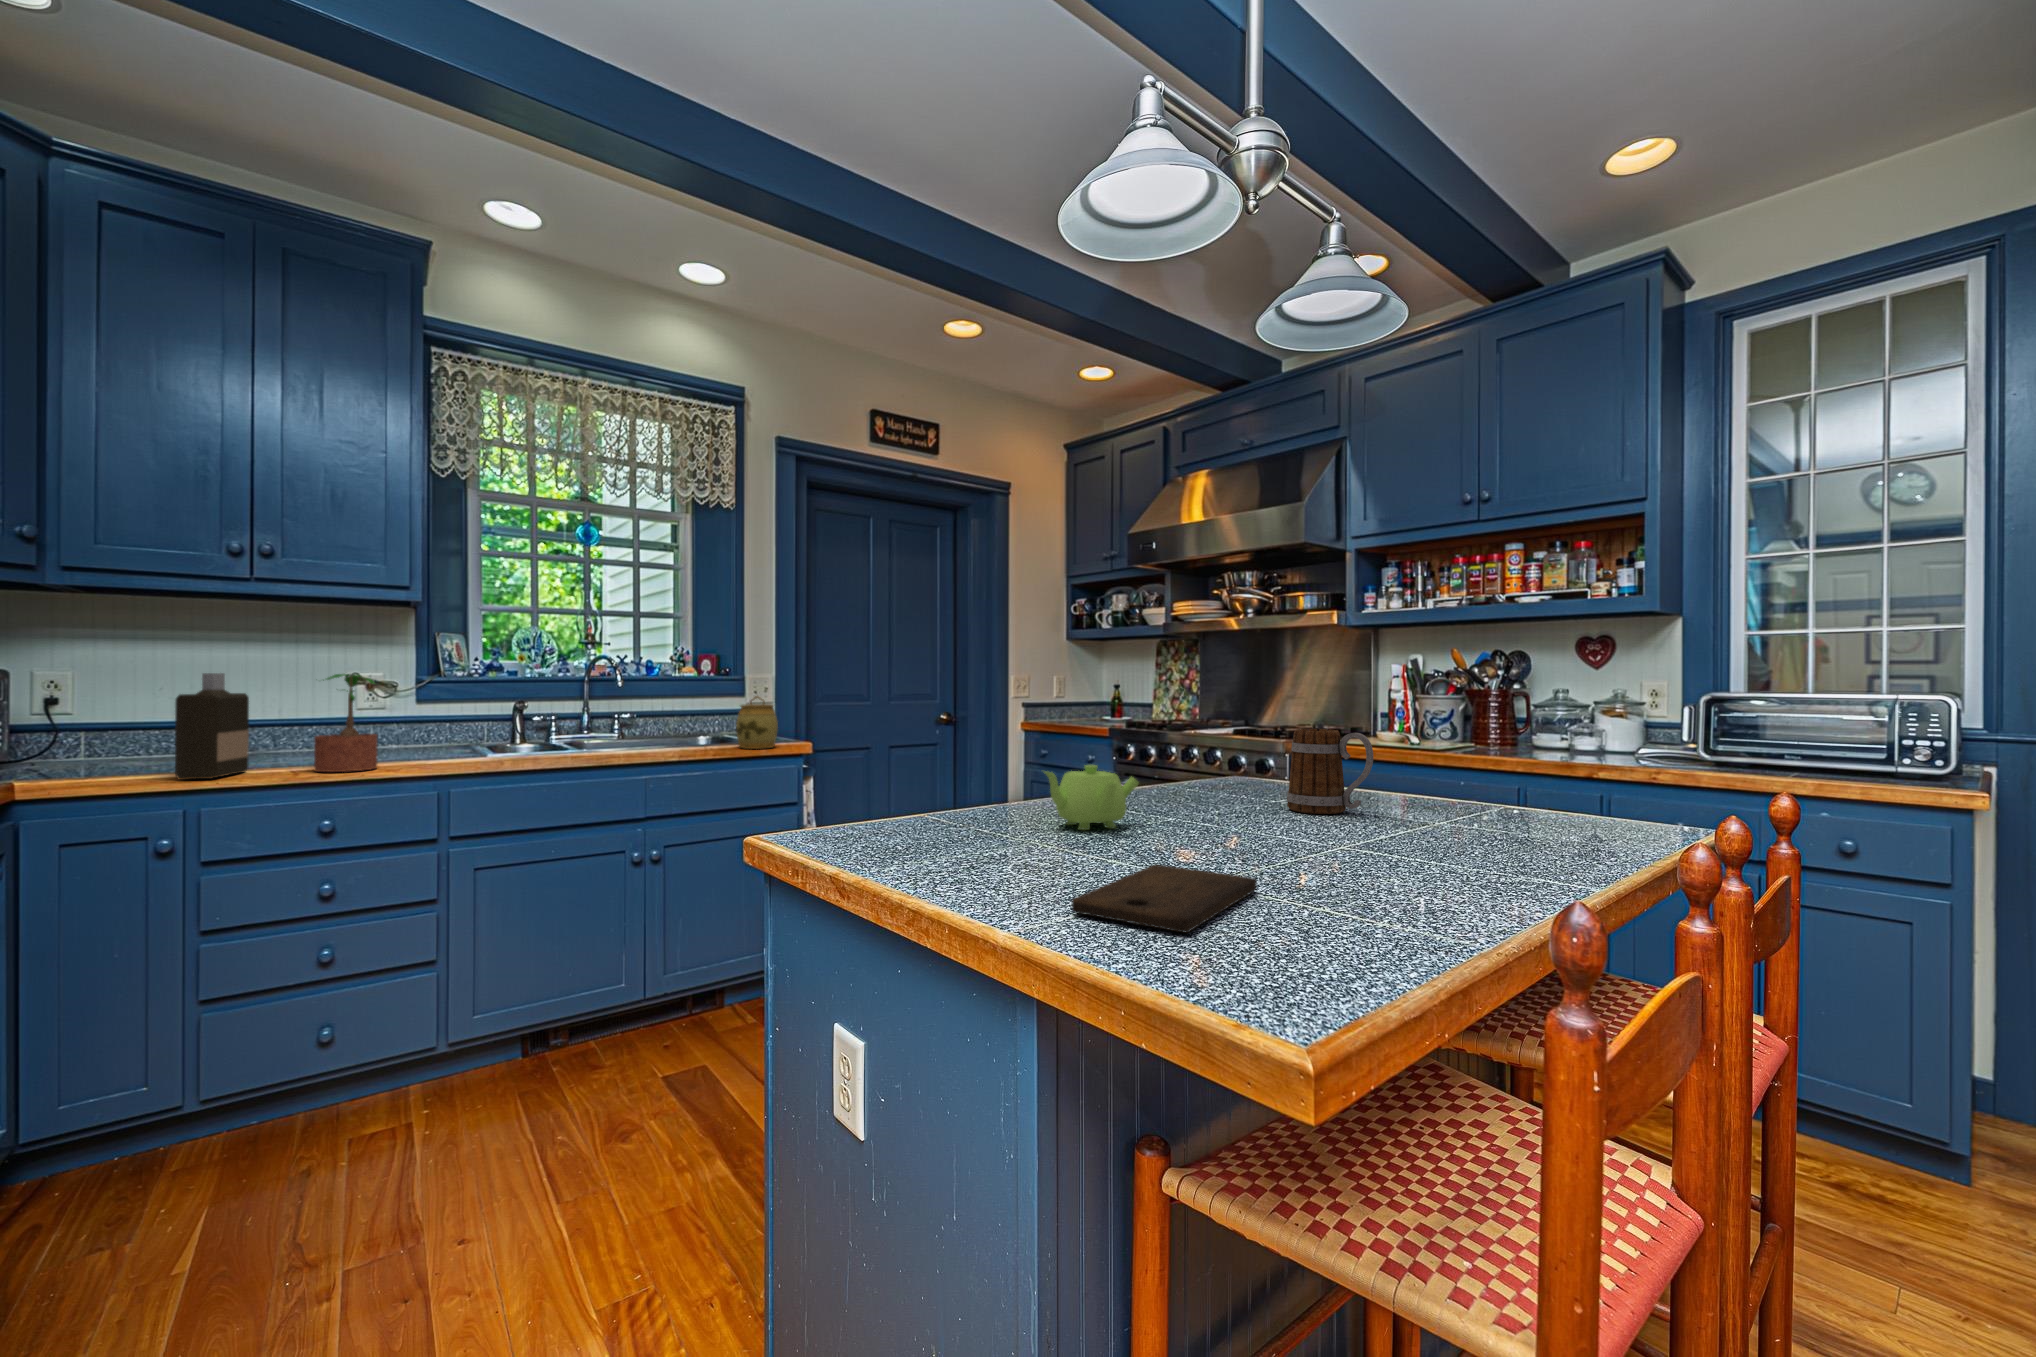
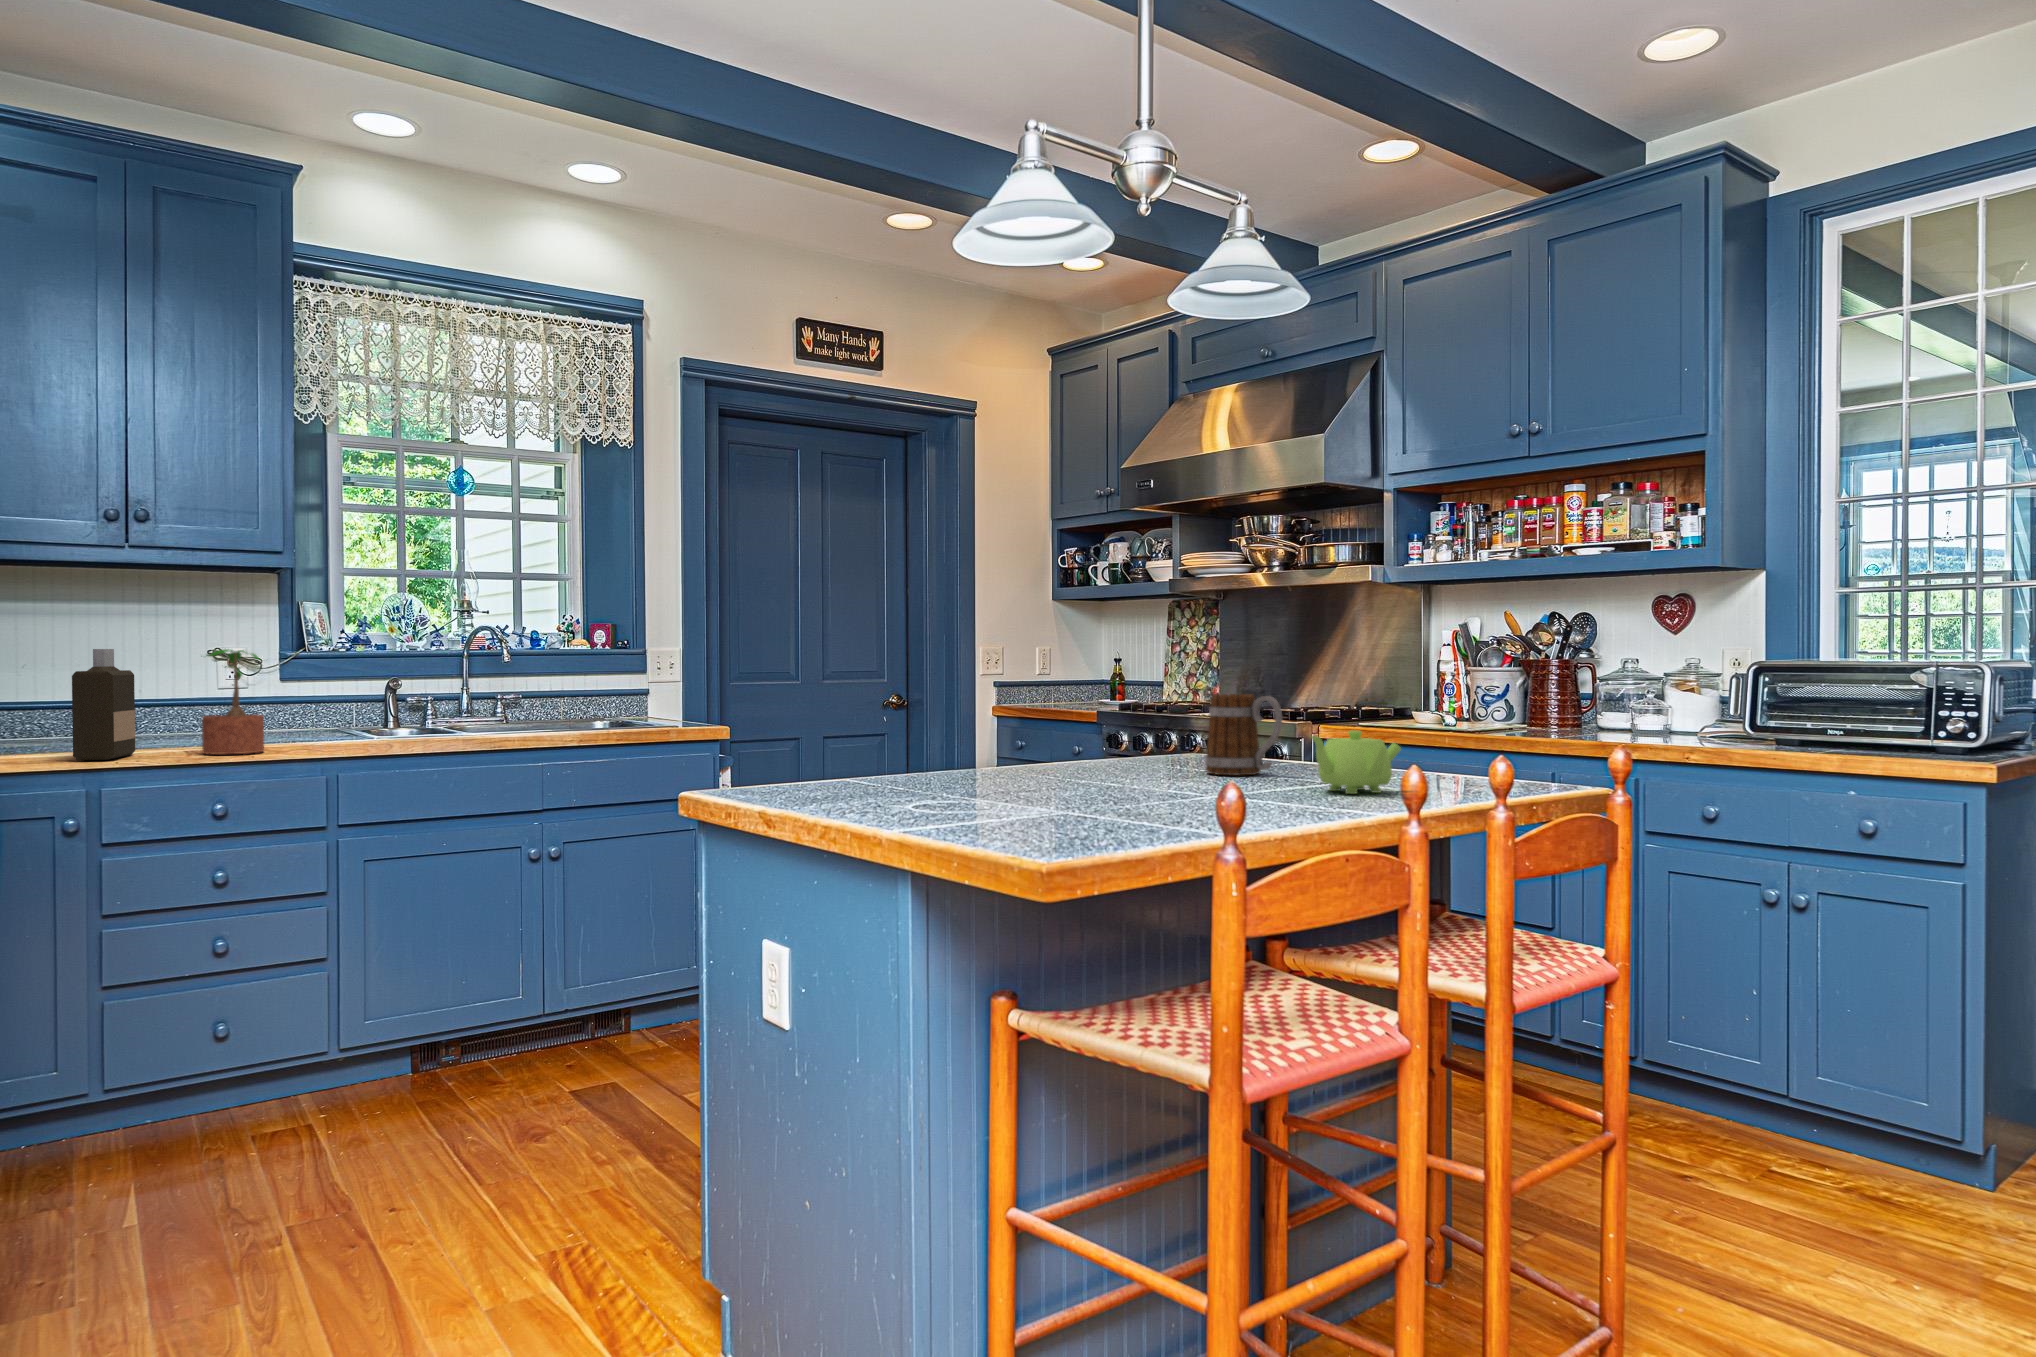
jar: present [736,696,778,749] -> none [645,672,693,734]
teapot: present [1044,765,1139,830] -> present [1311,731,1401,794]
cutting board: present [1072,865,1257,933] -> none [942,798,1102,828]

